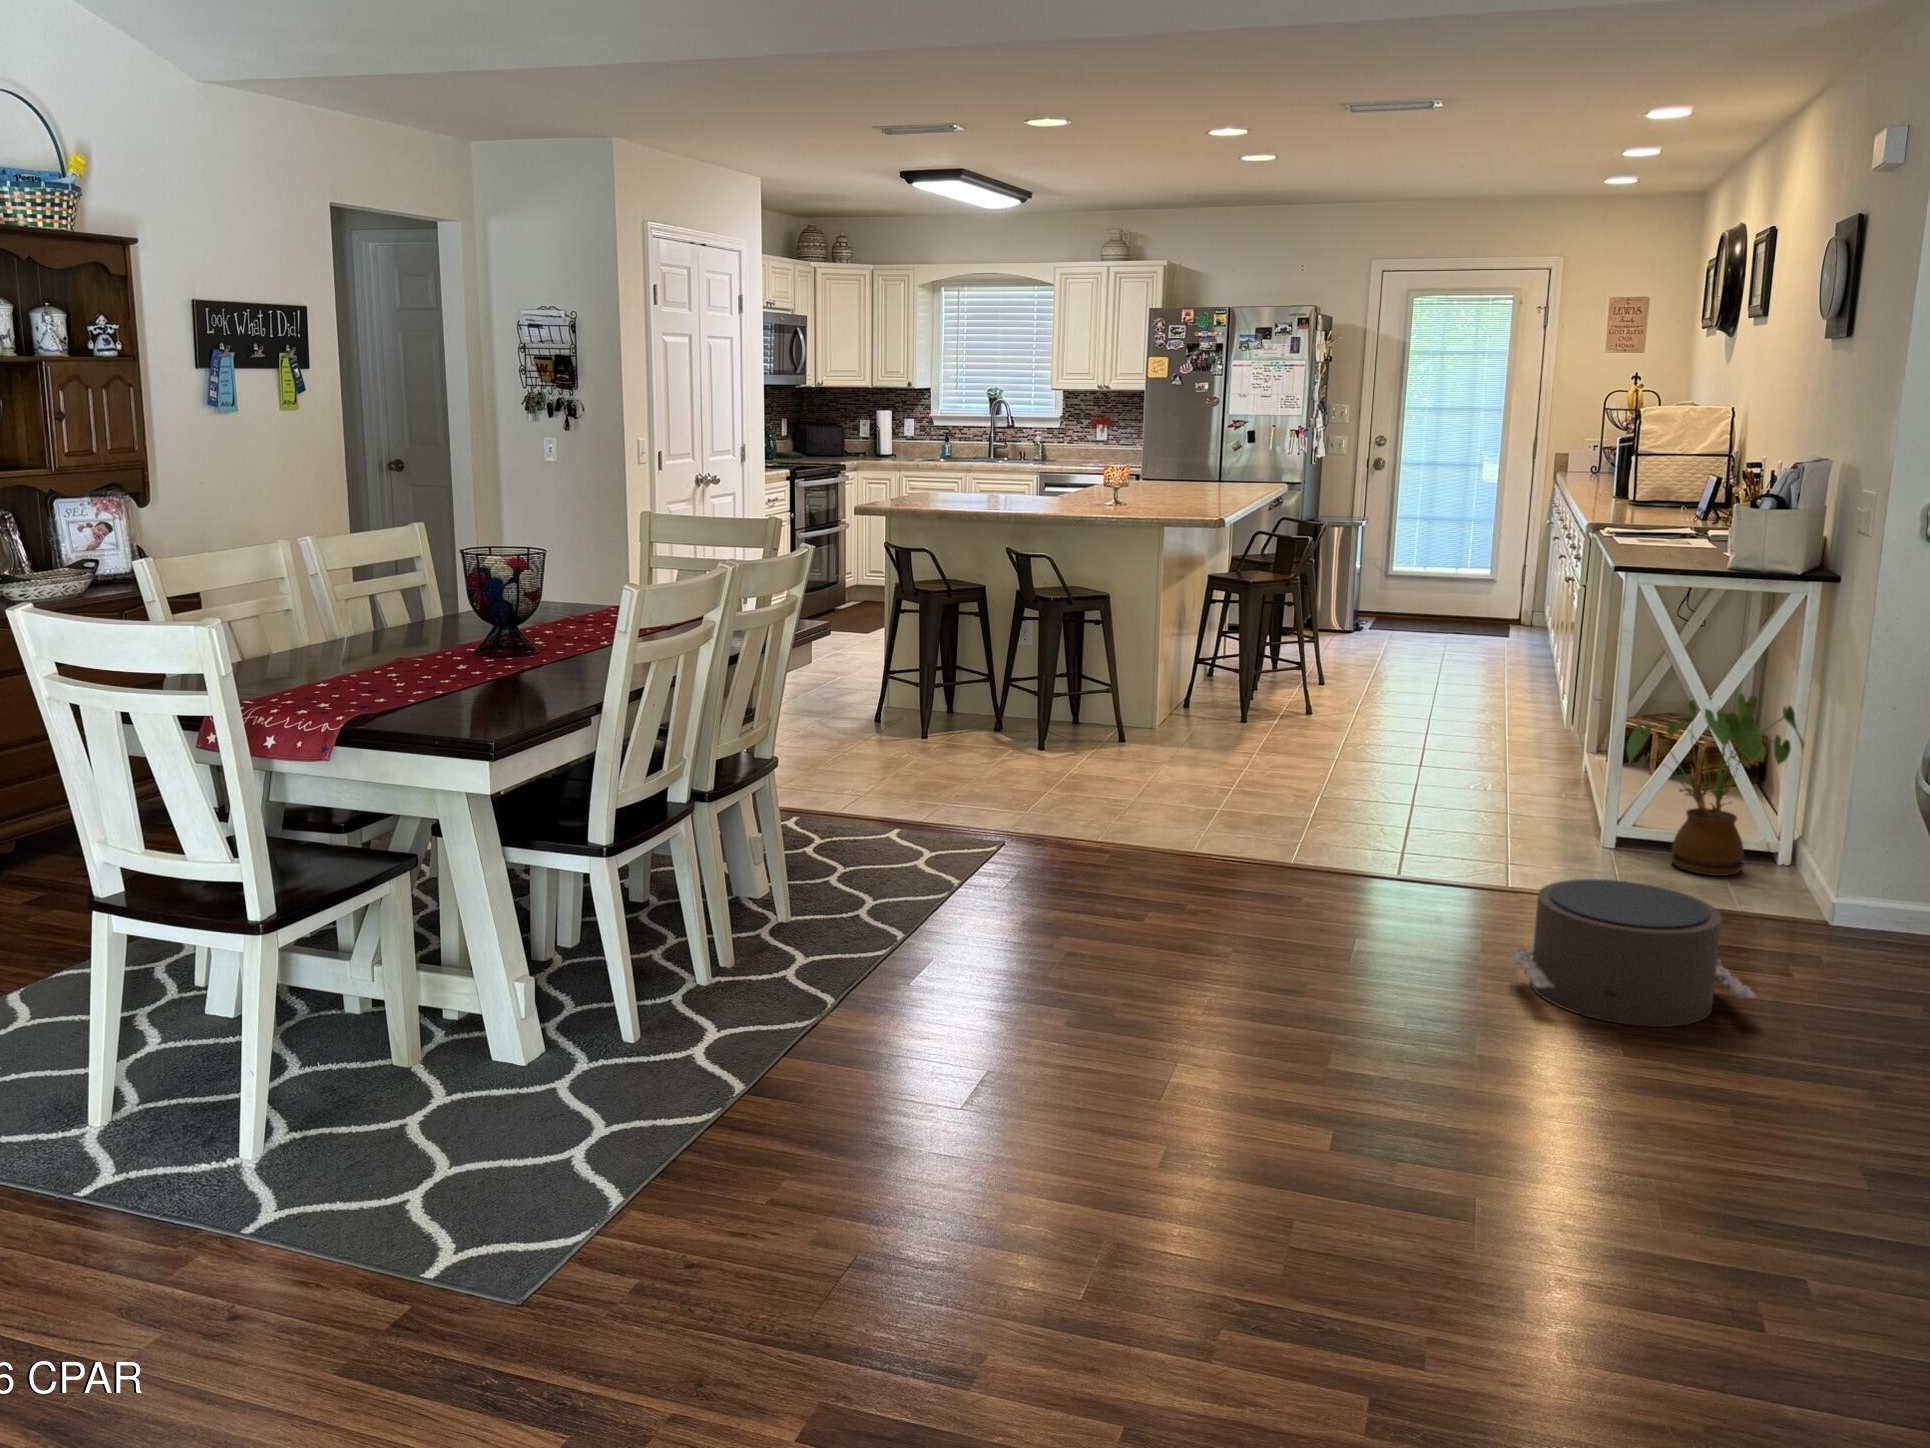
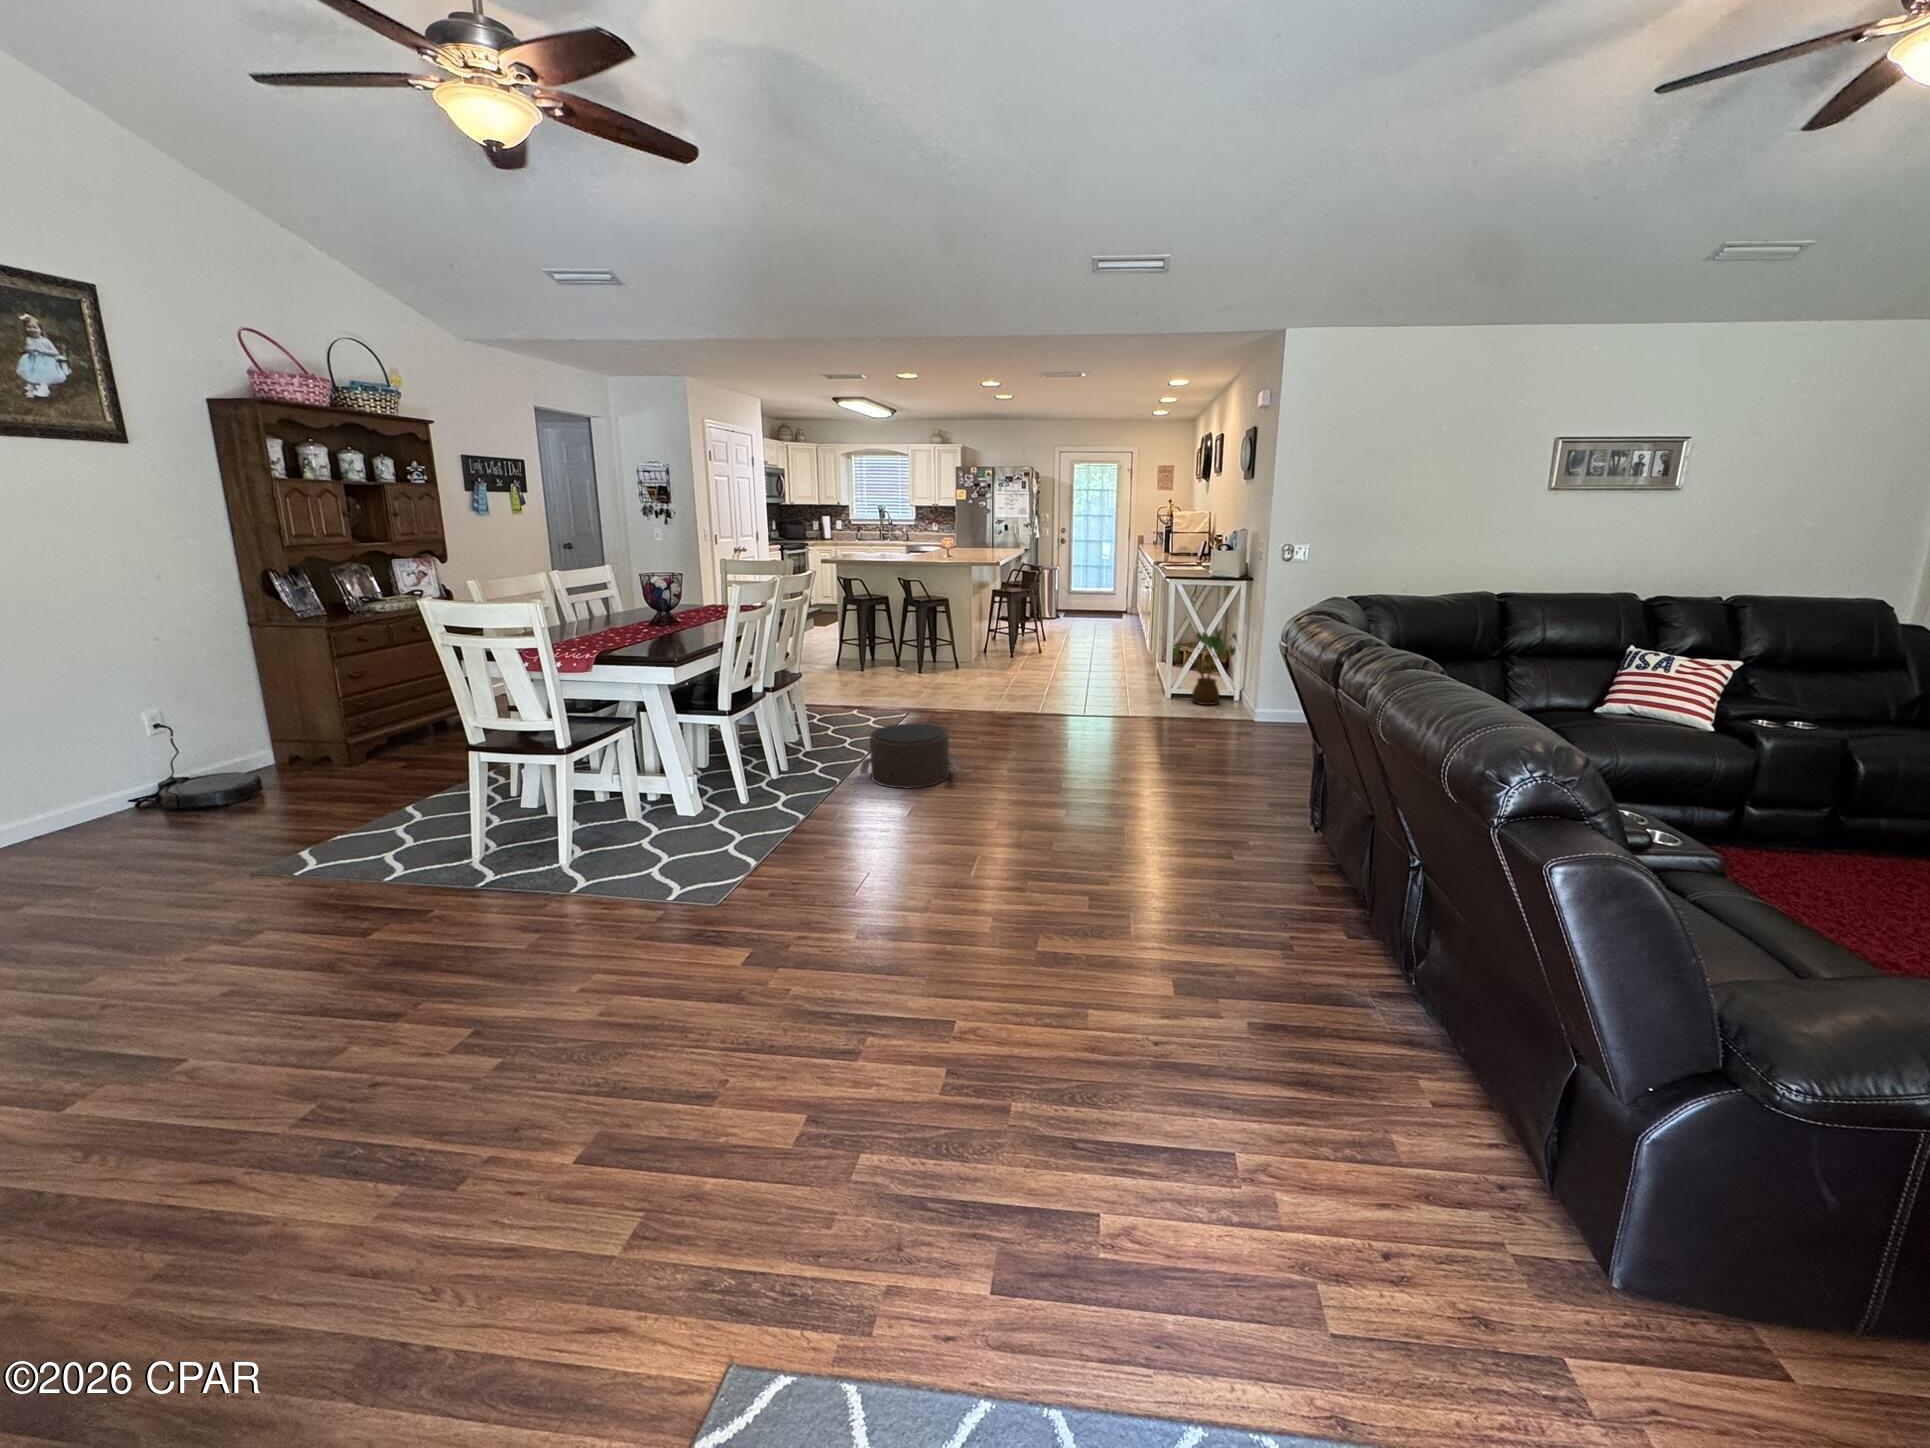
pouf: present [1511,879,1756,1027] -> present [860,723,960,788]

